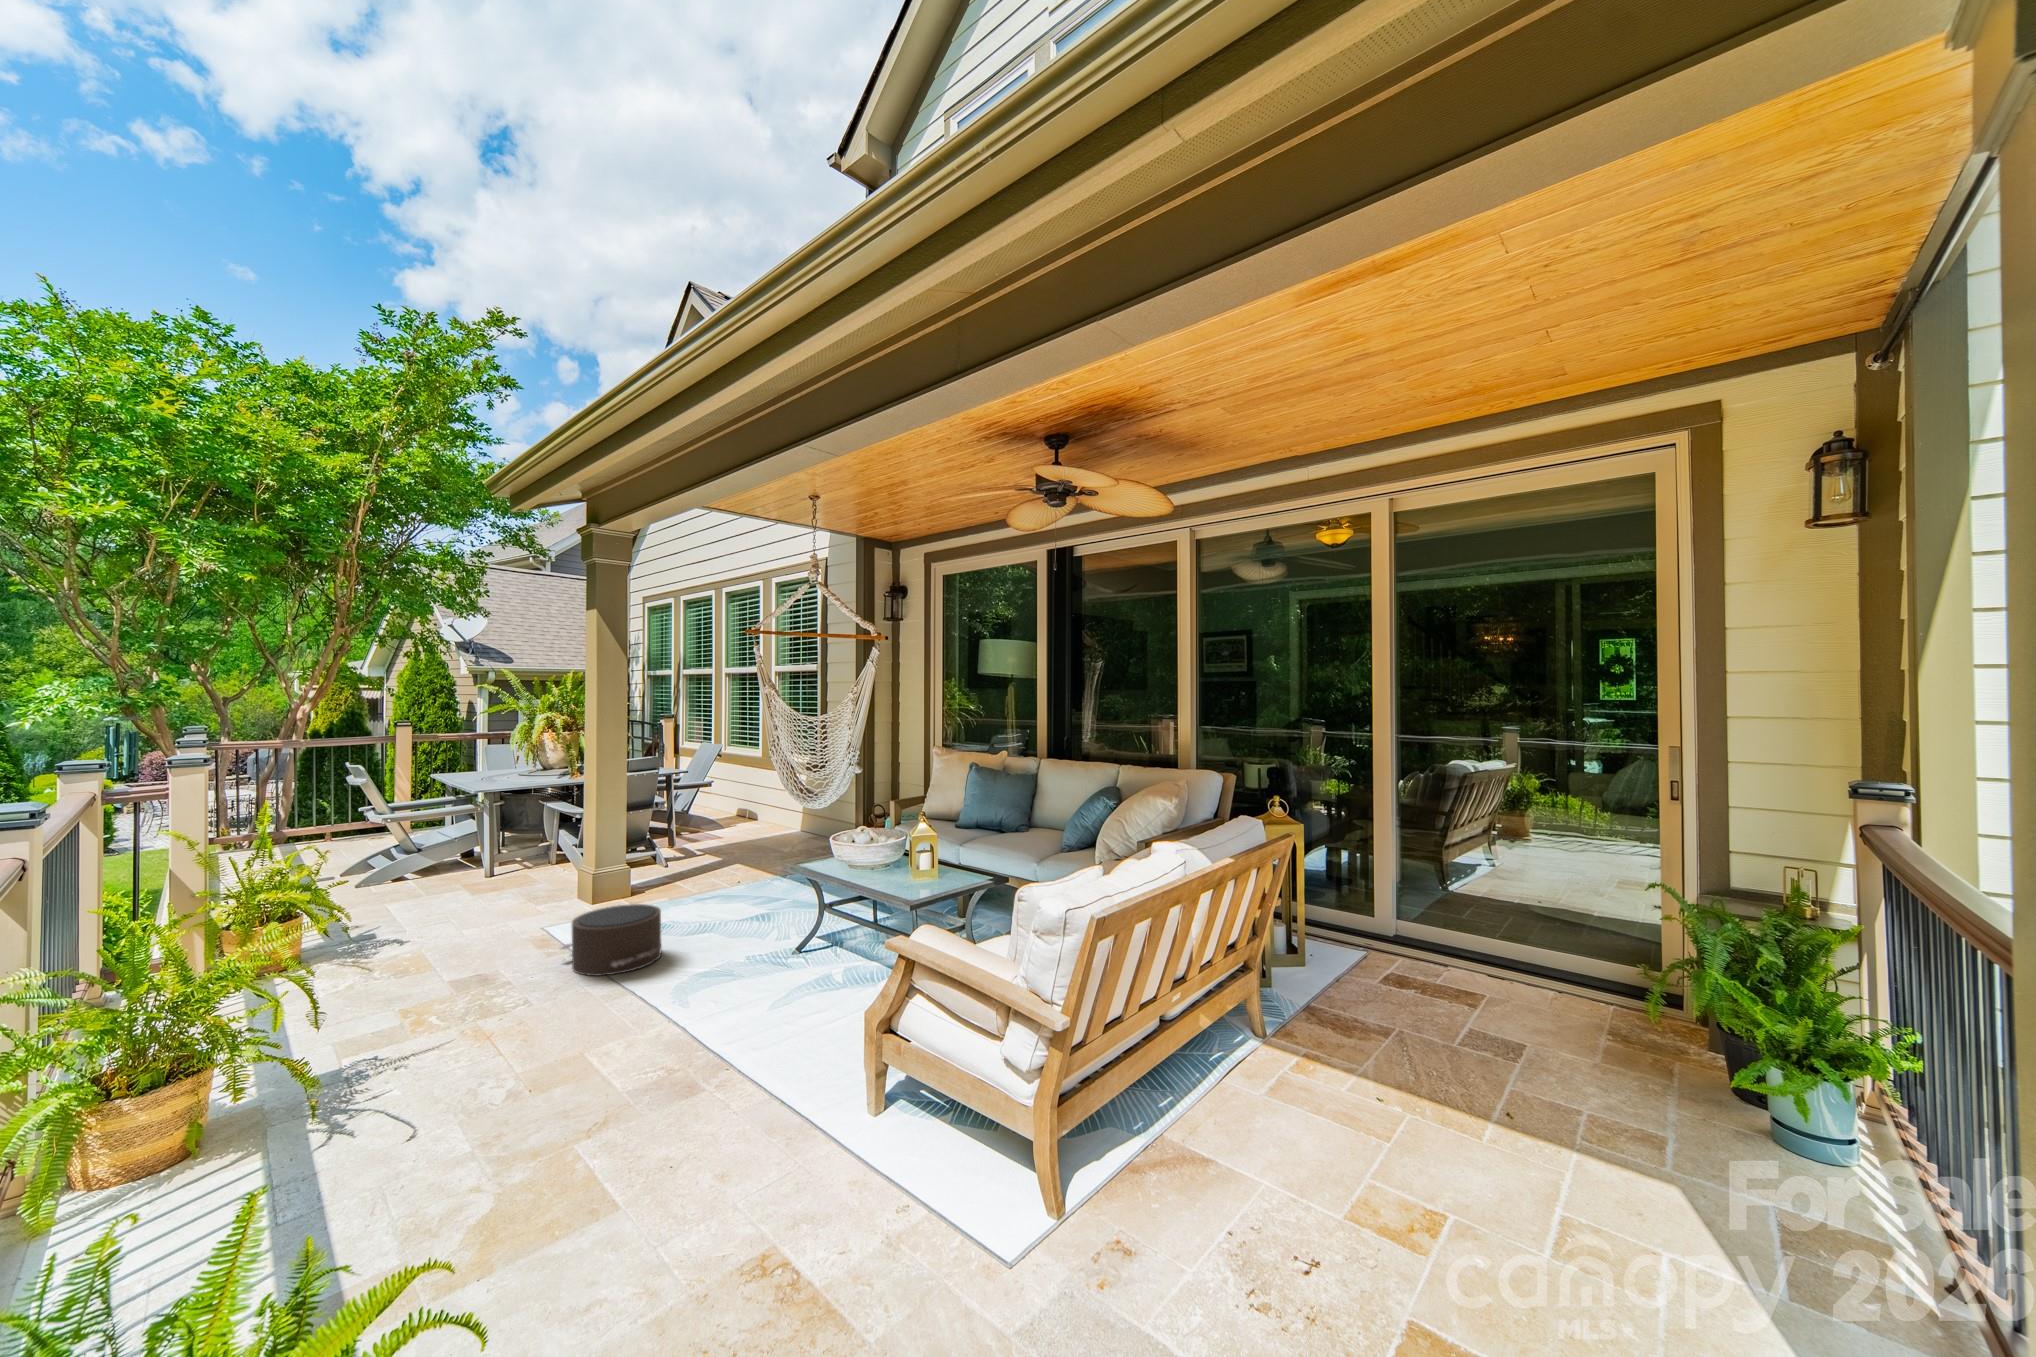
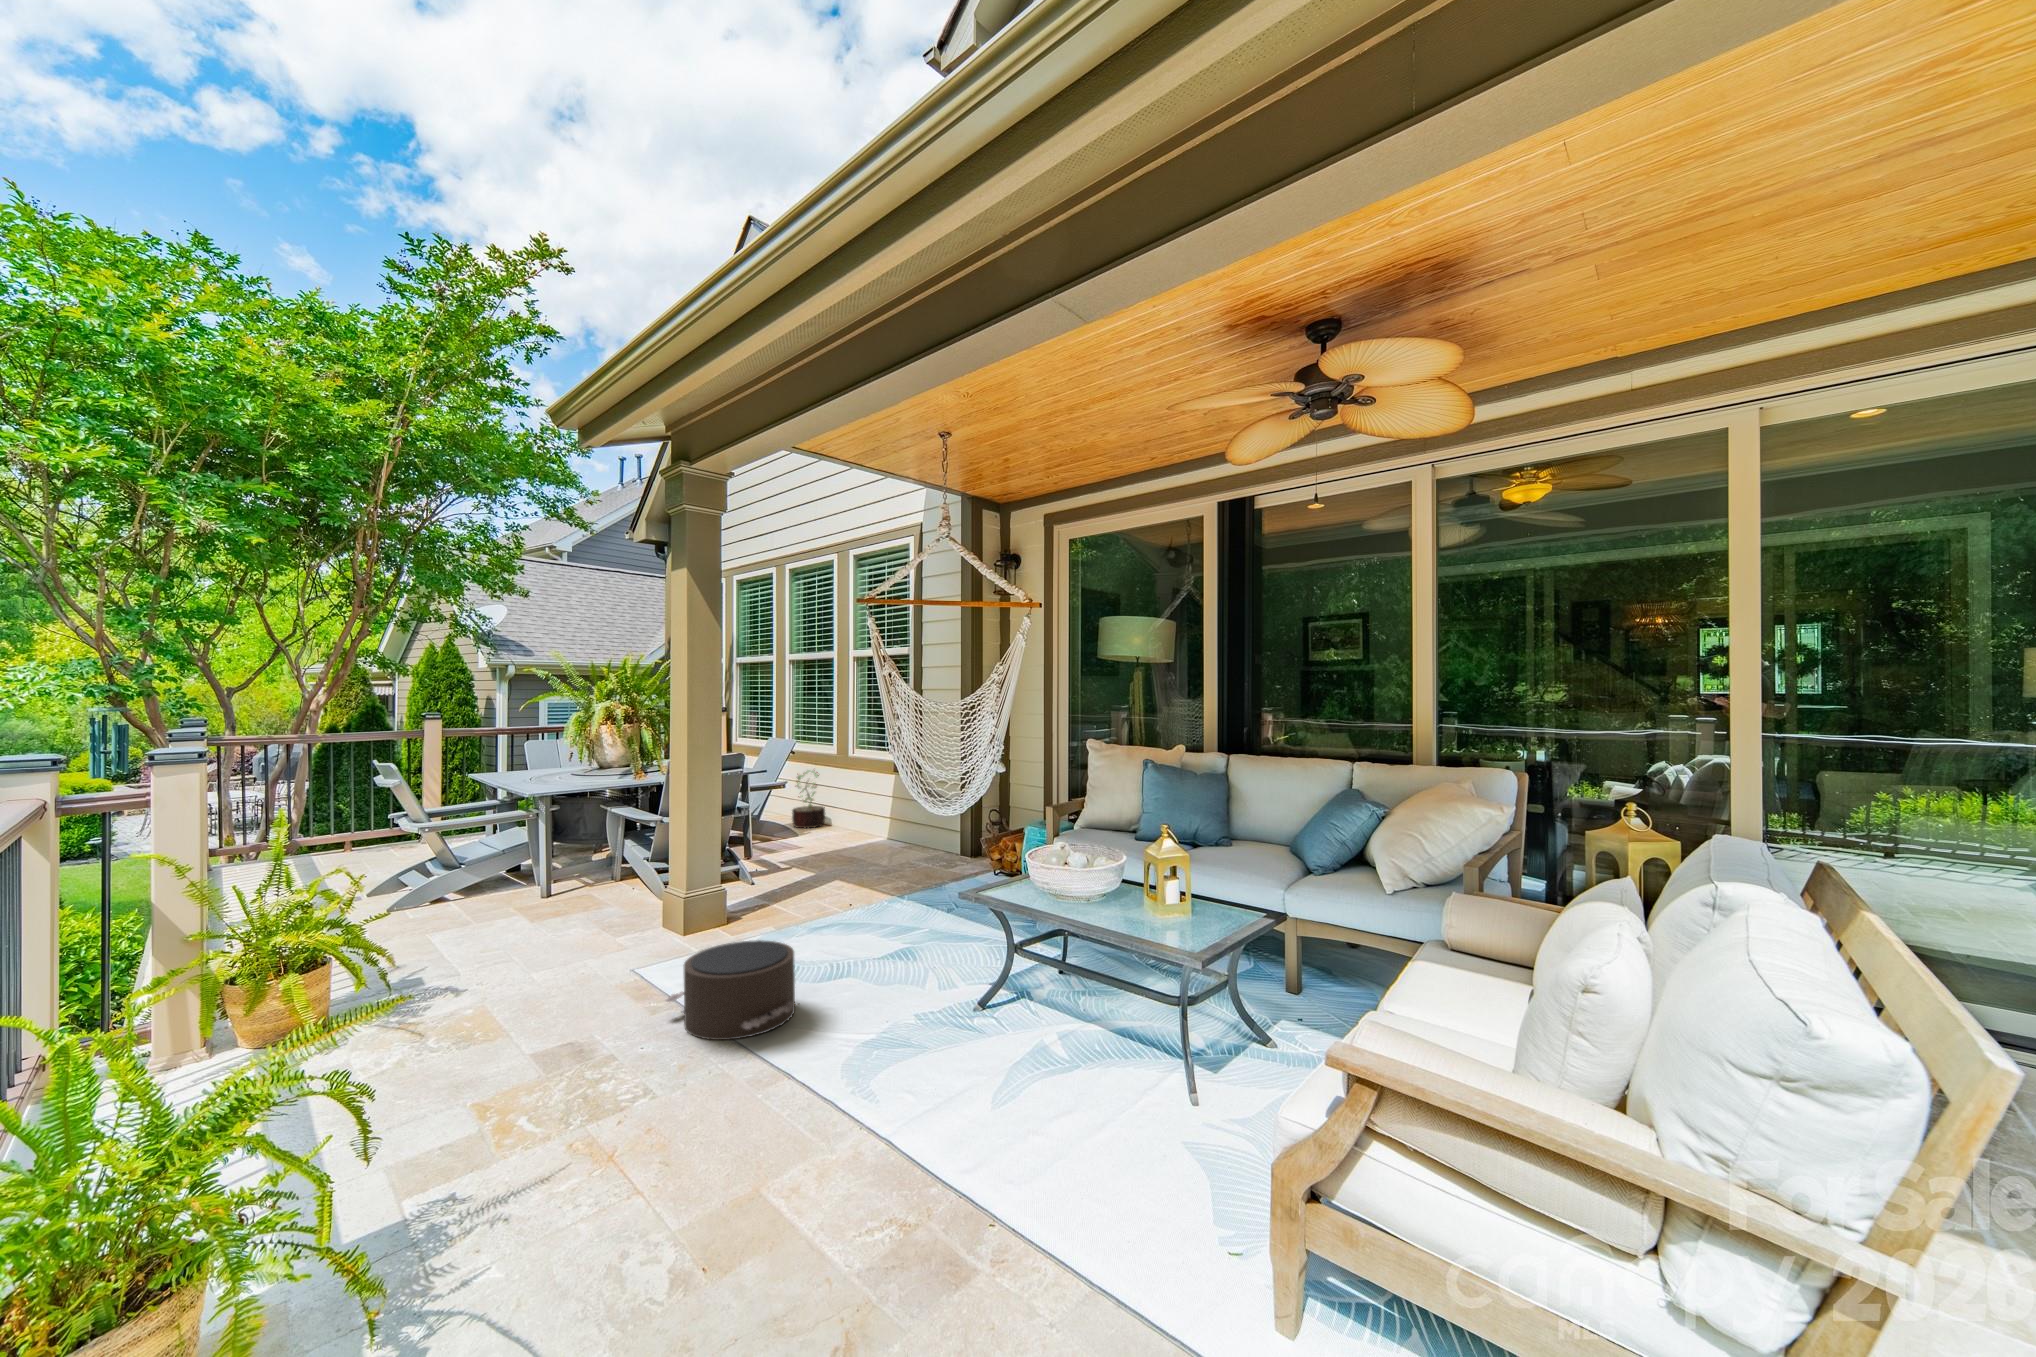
decorative plant: none [723,768,753,820] -> present [792,771,825,828]

